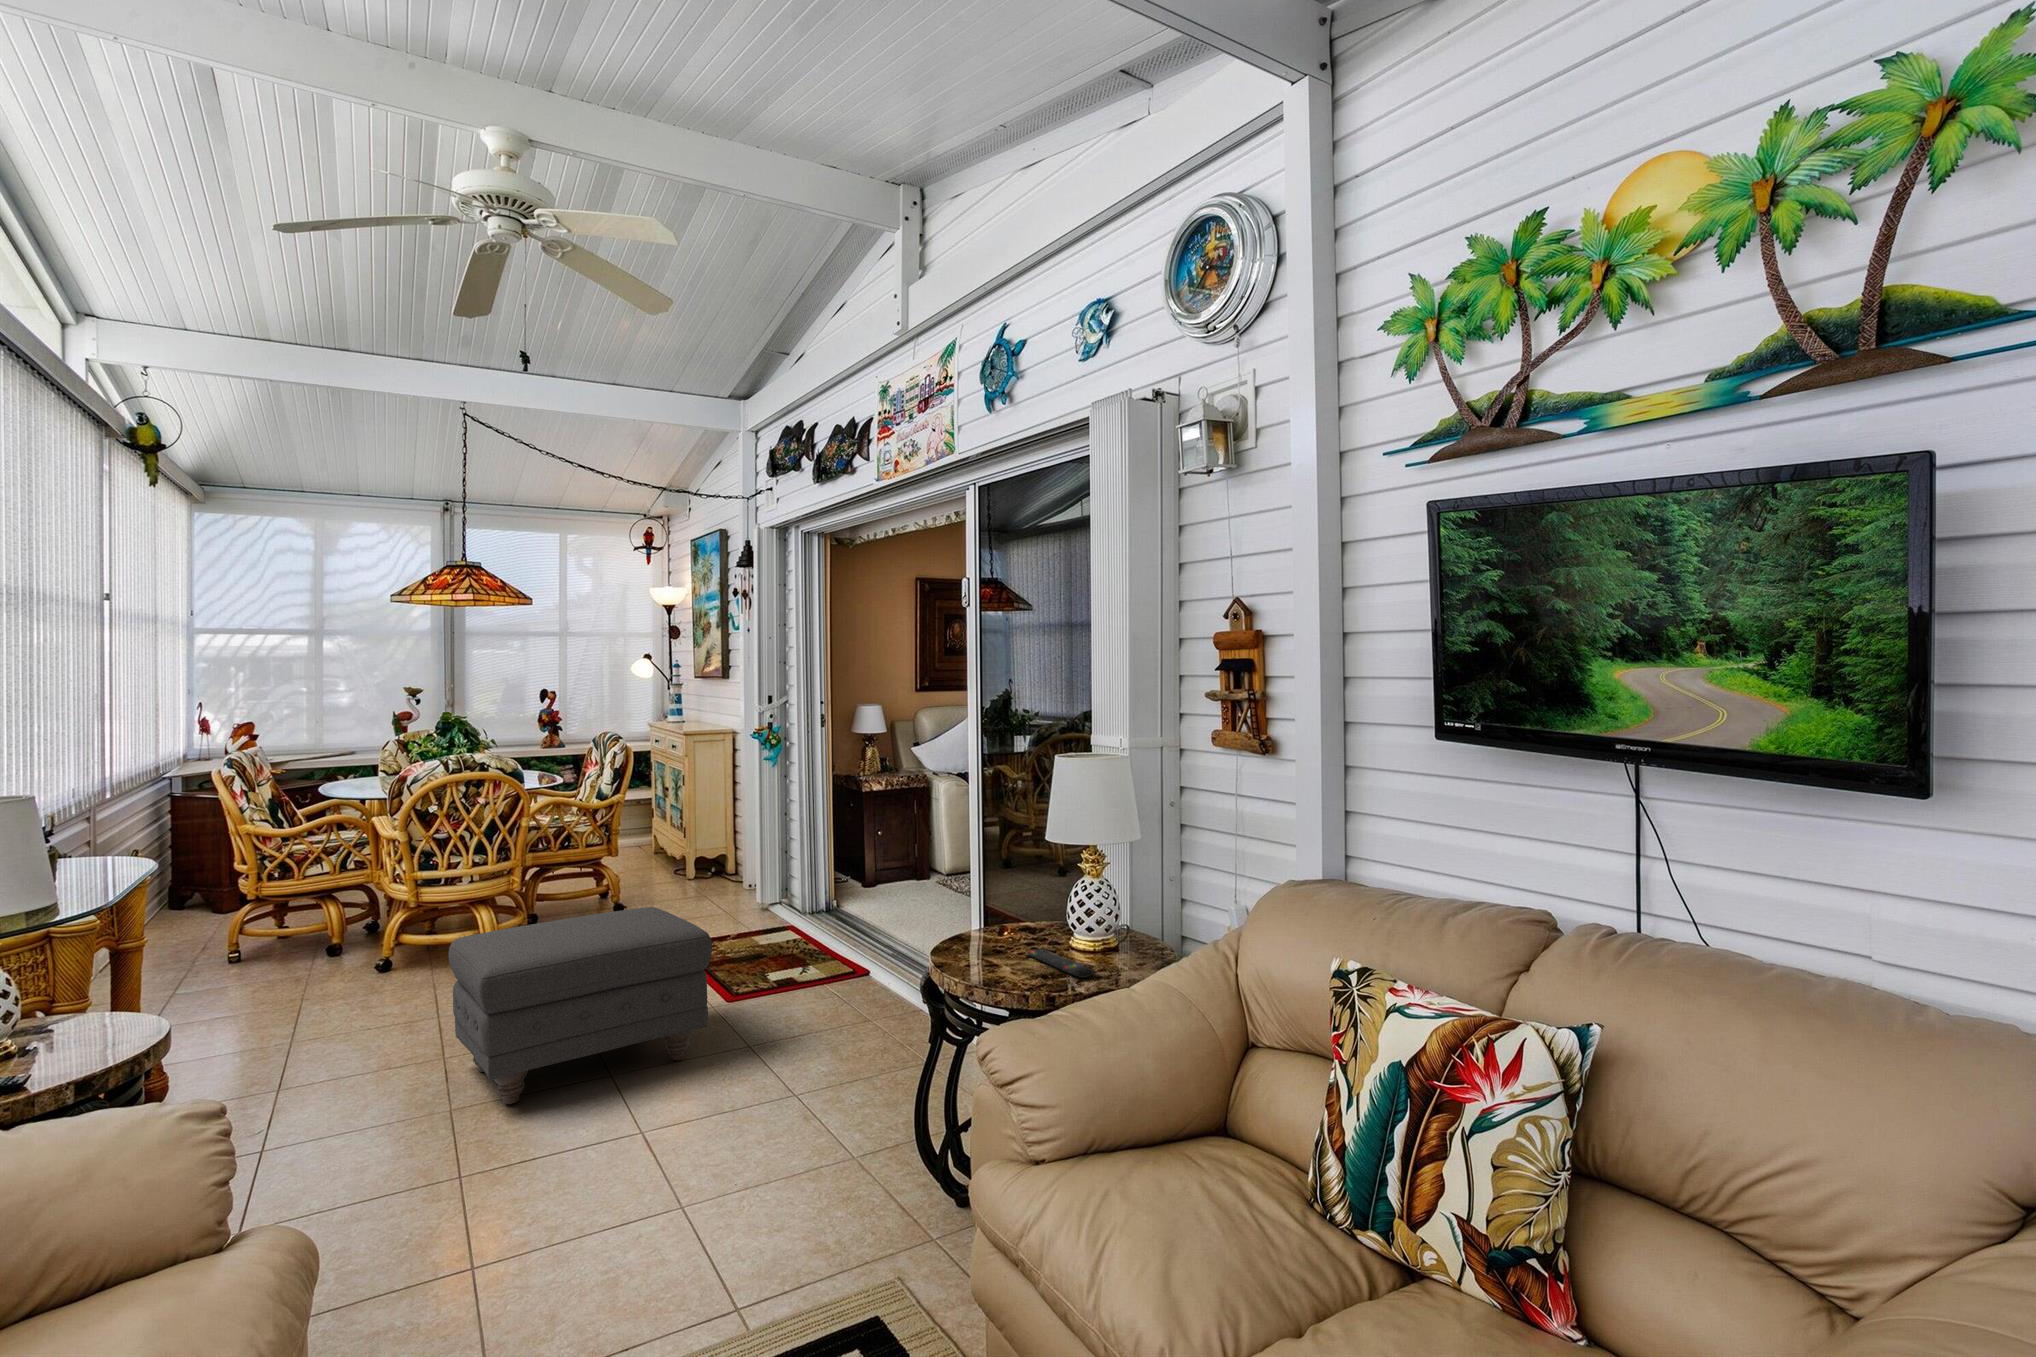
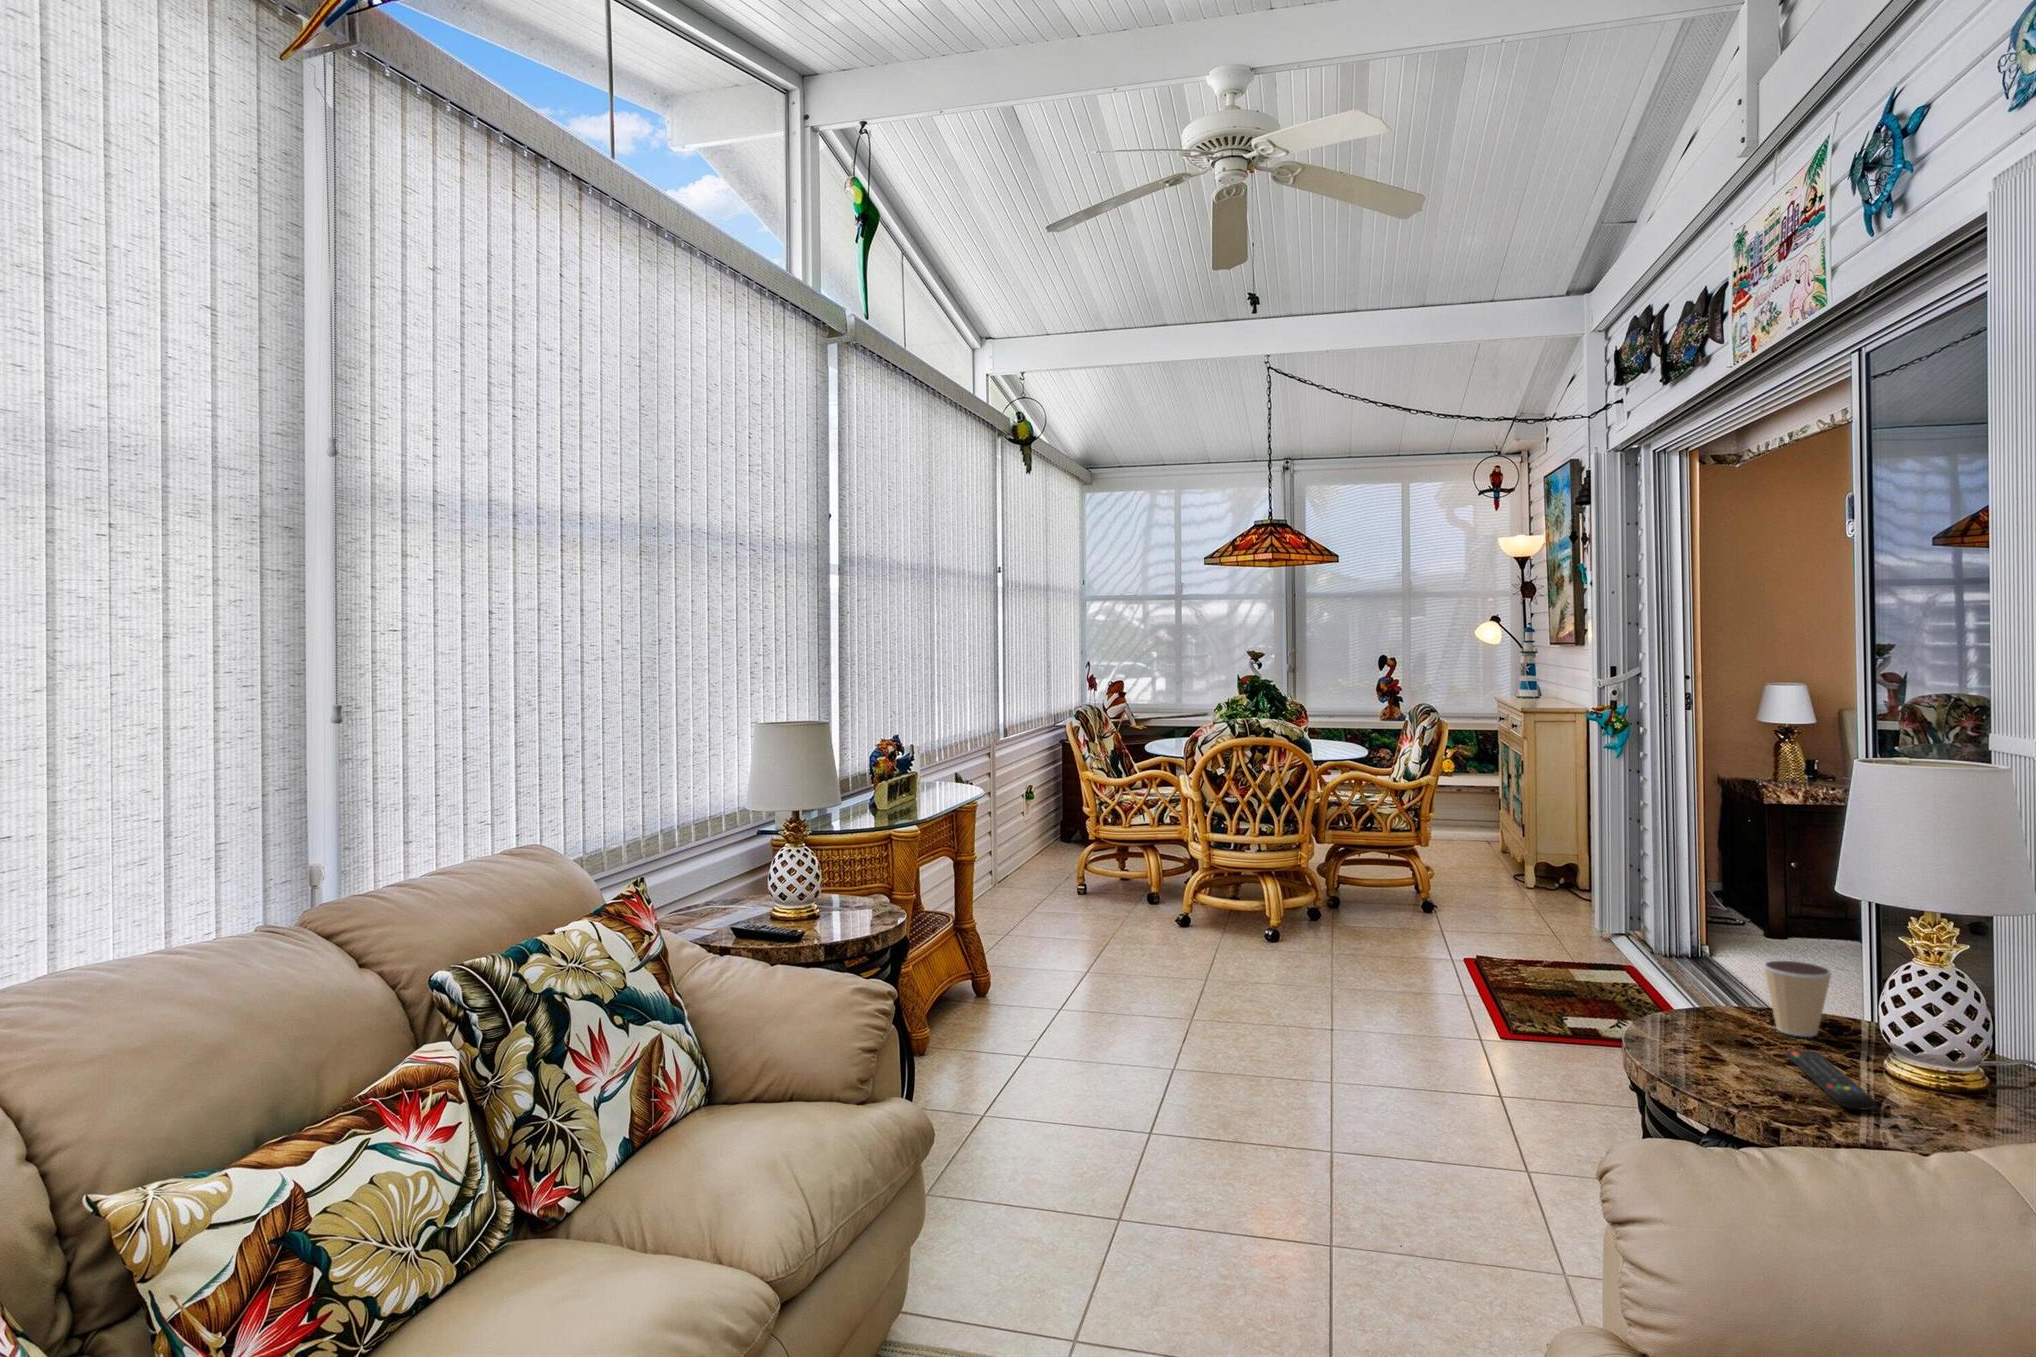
coffee cup: none [999,891,1038,941] -> present [1764,961,1832,1037]
ottoman: present [449,907,712,1104] -> none [1195,902,1449,1086]

